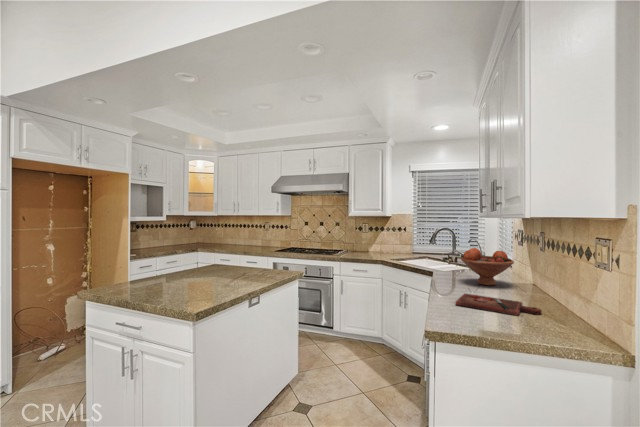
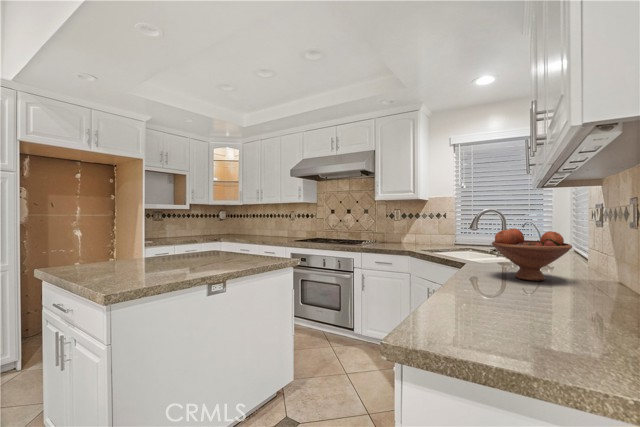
cutting board: present [455,294,541,316] -> none [456,288,597,323]

